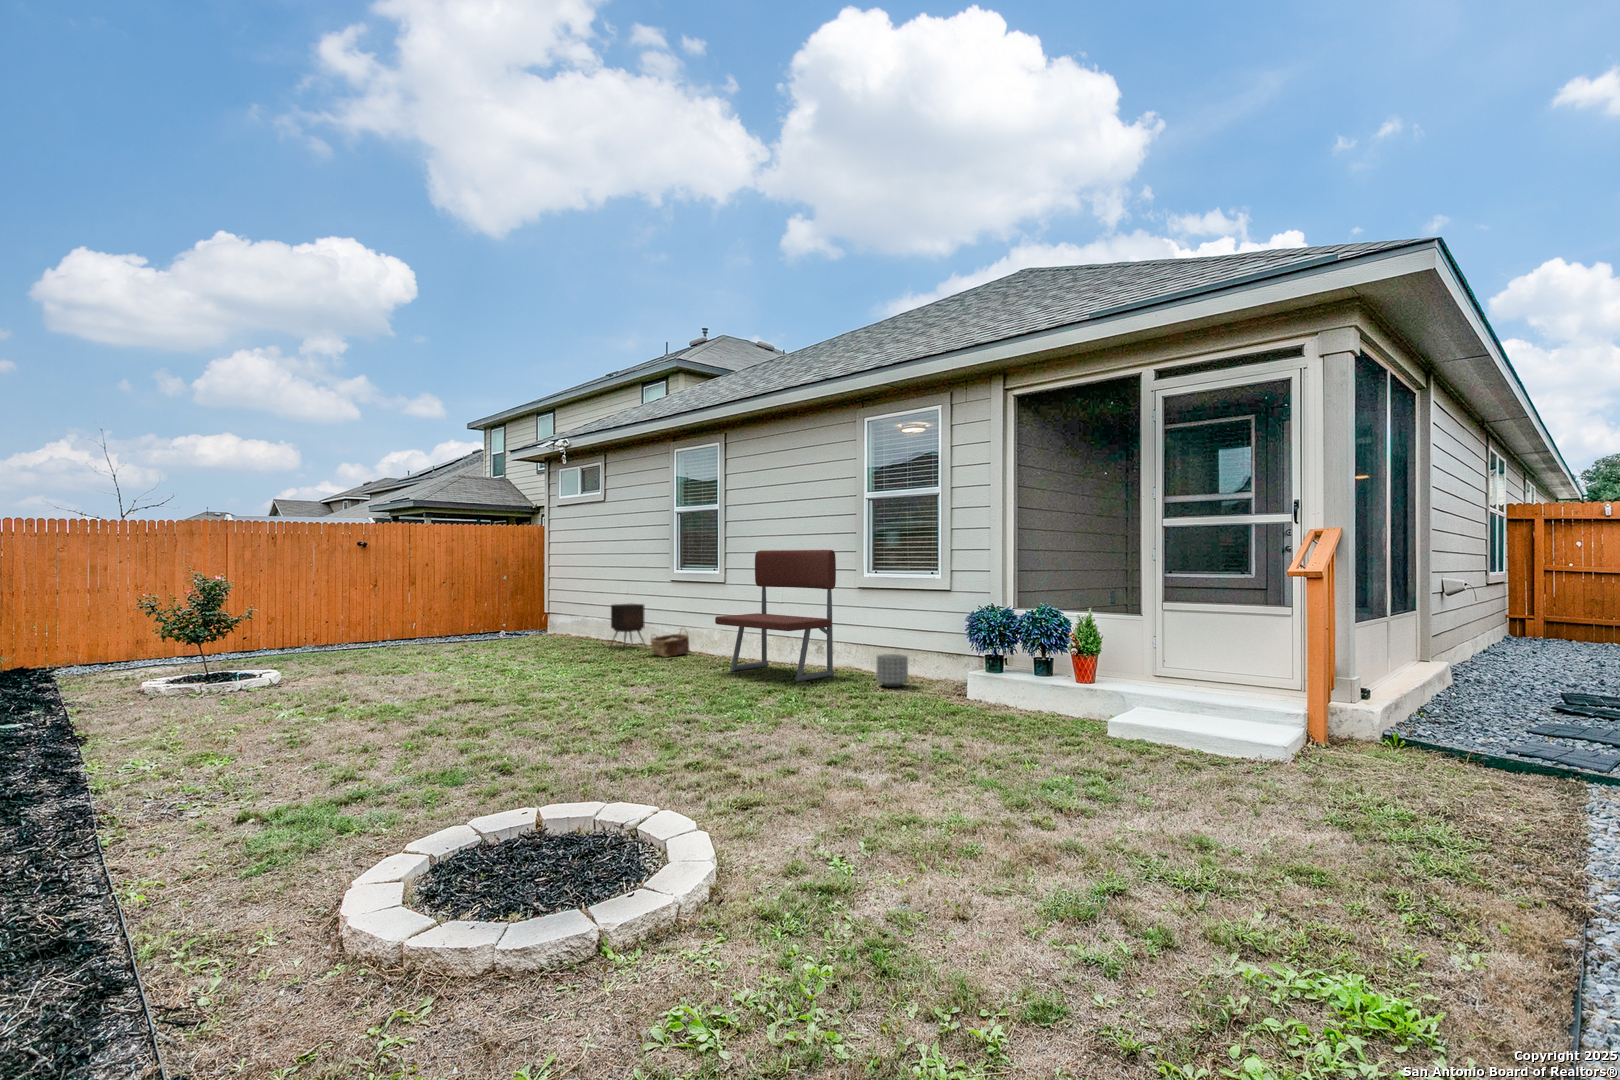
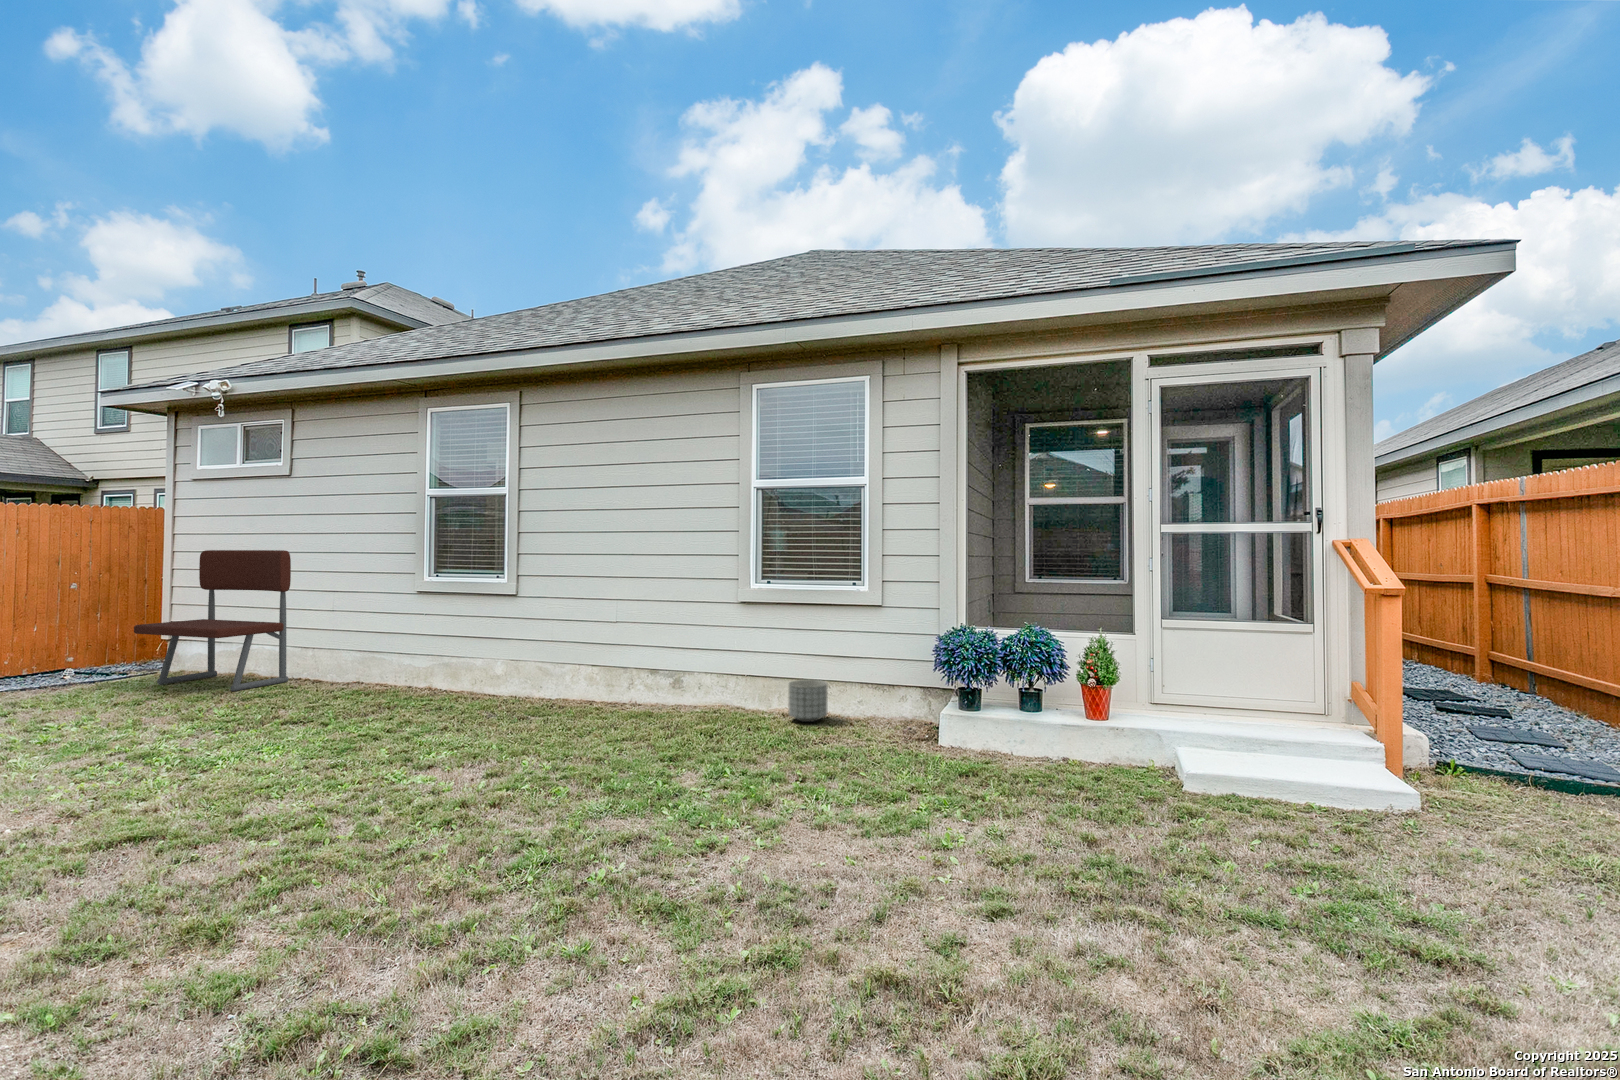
bench: present [715,550,836,681] -> present [134,550,291,691]
side table: present [610,604,645,646] -> none [314,623,378,693]
woven basket: present [650,633,690,657] -> none [401,655,461,700]

